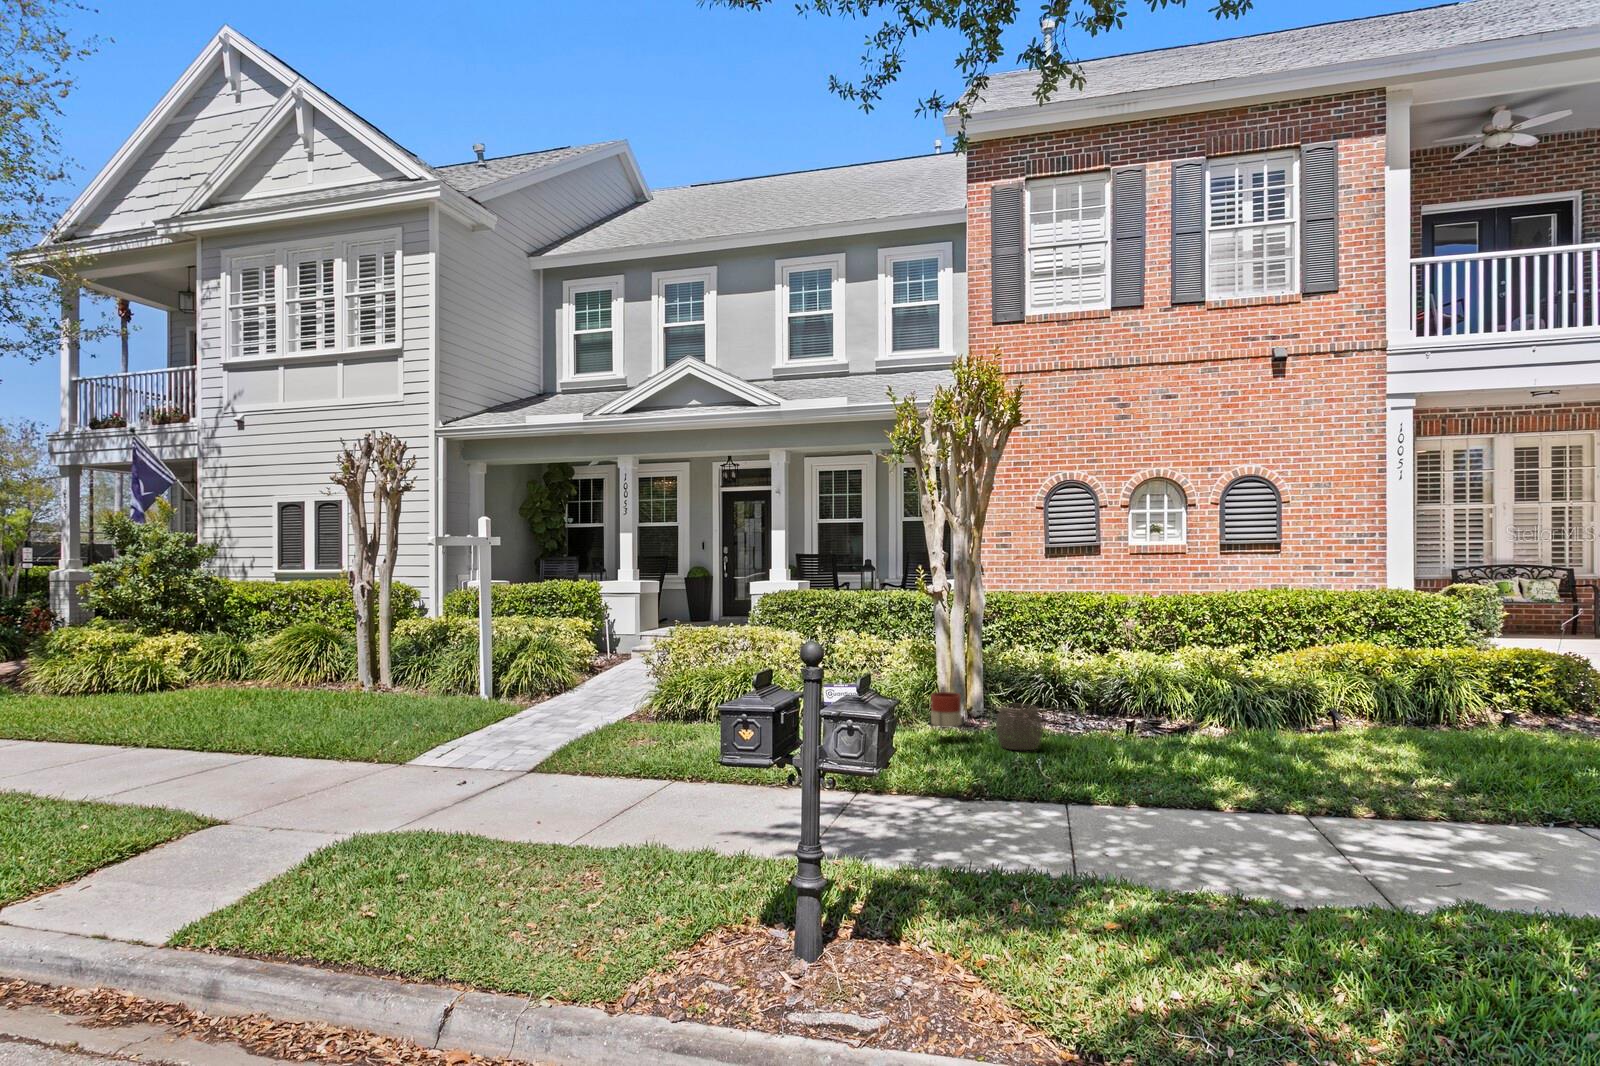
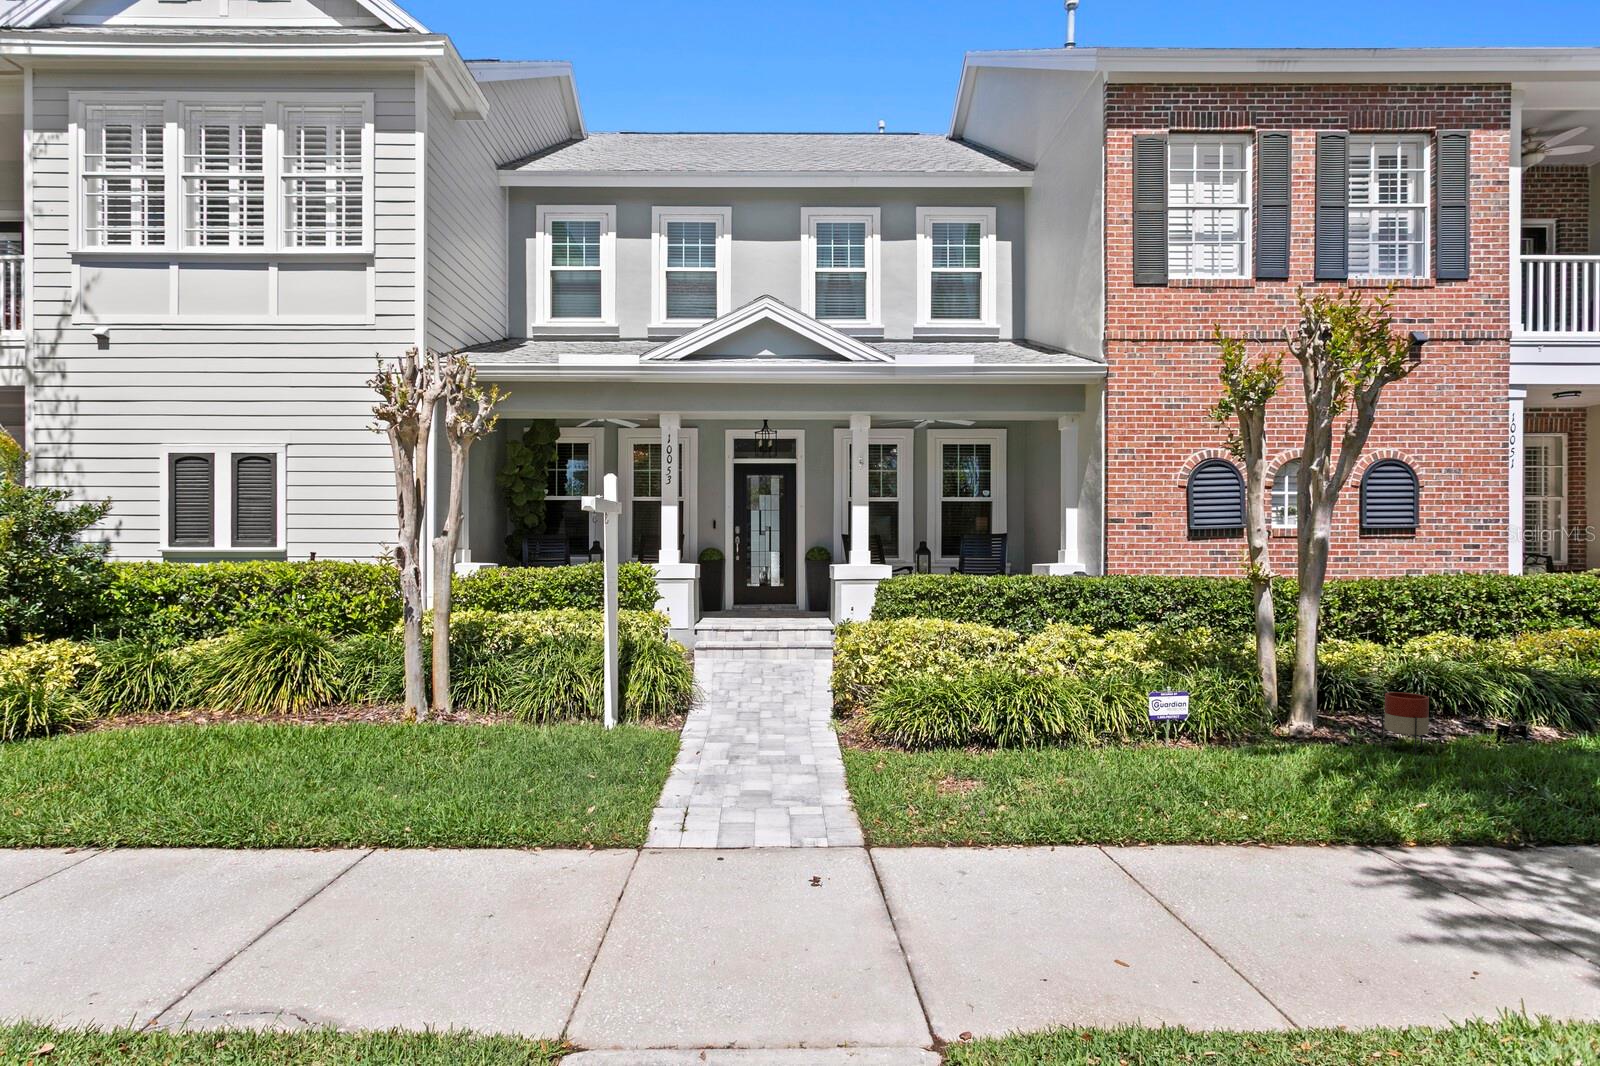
woven basket: present [996,704,1043,750] -> none [1468,703,1539,760]

